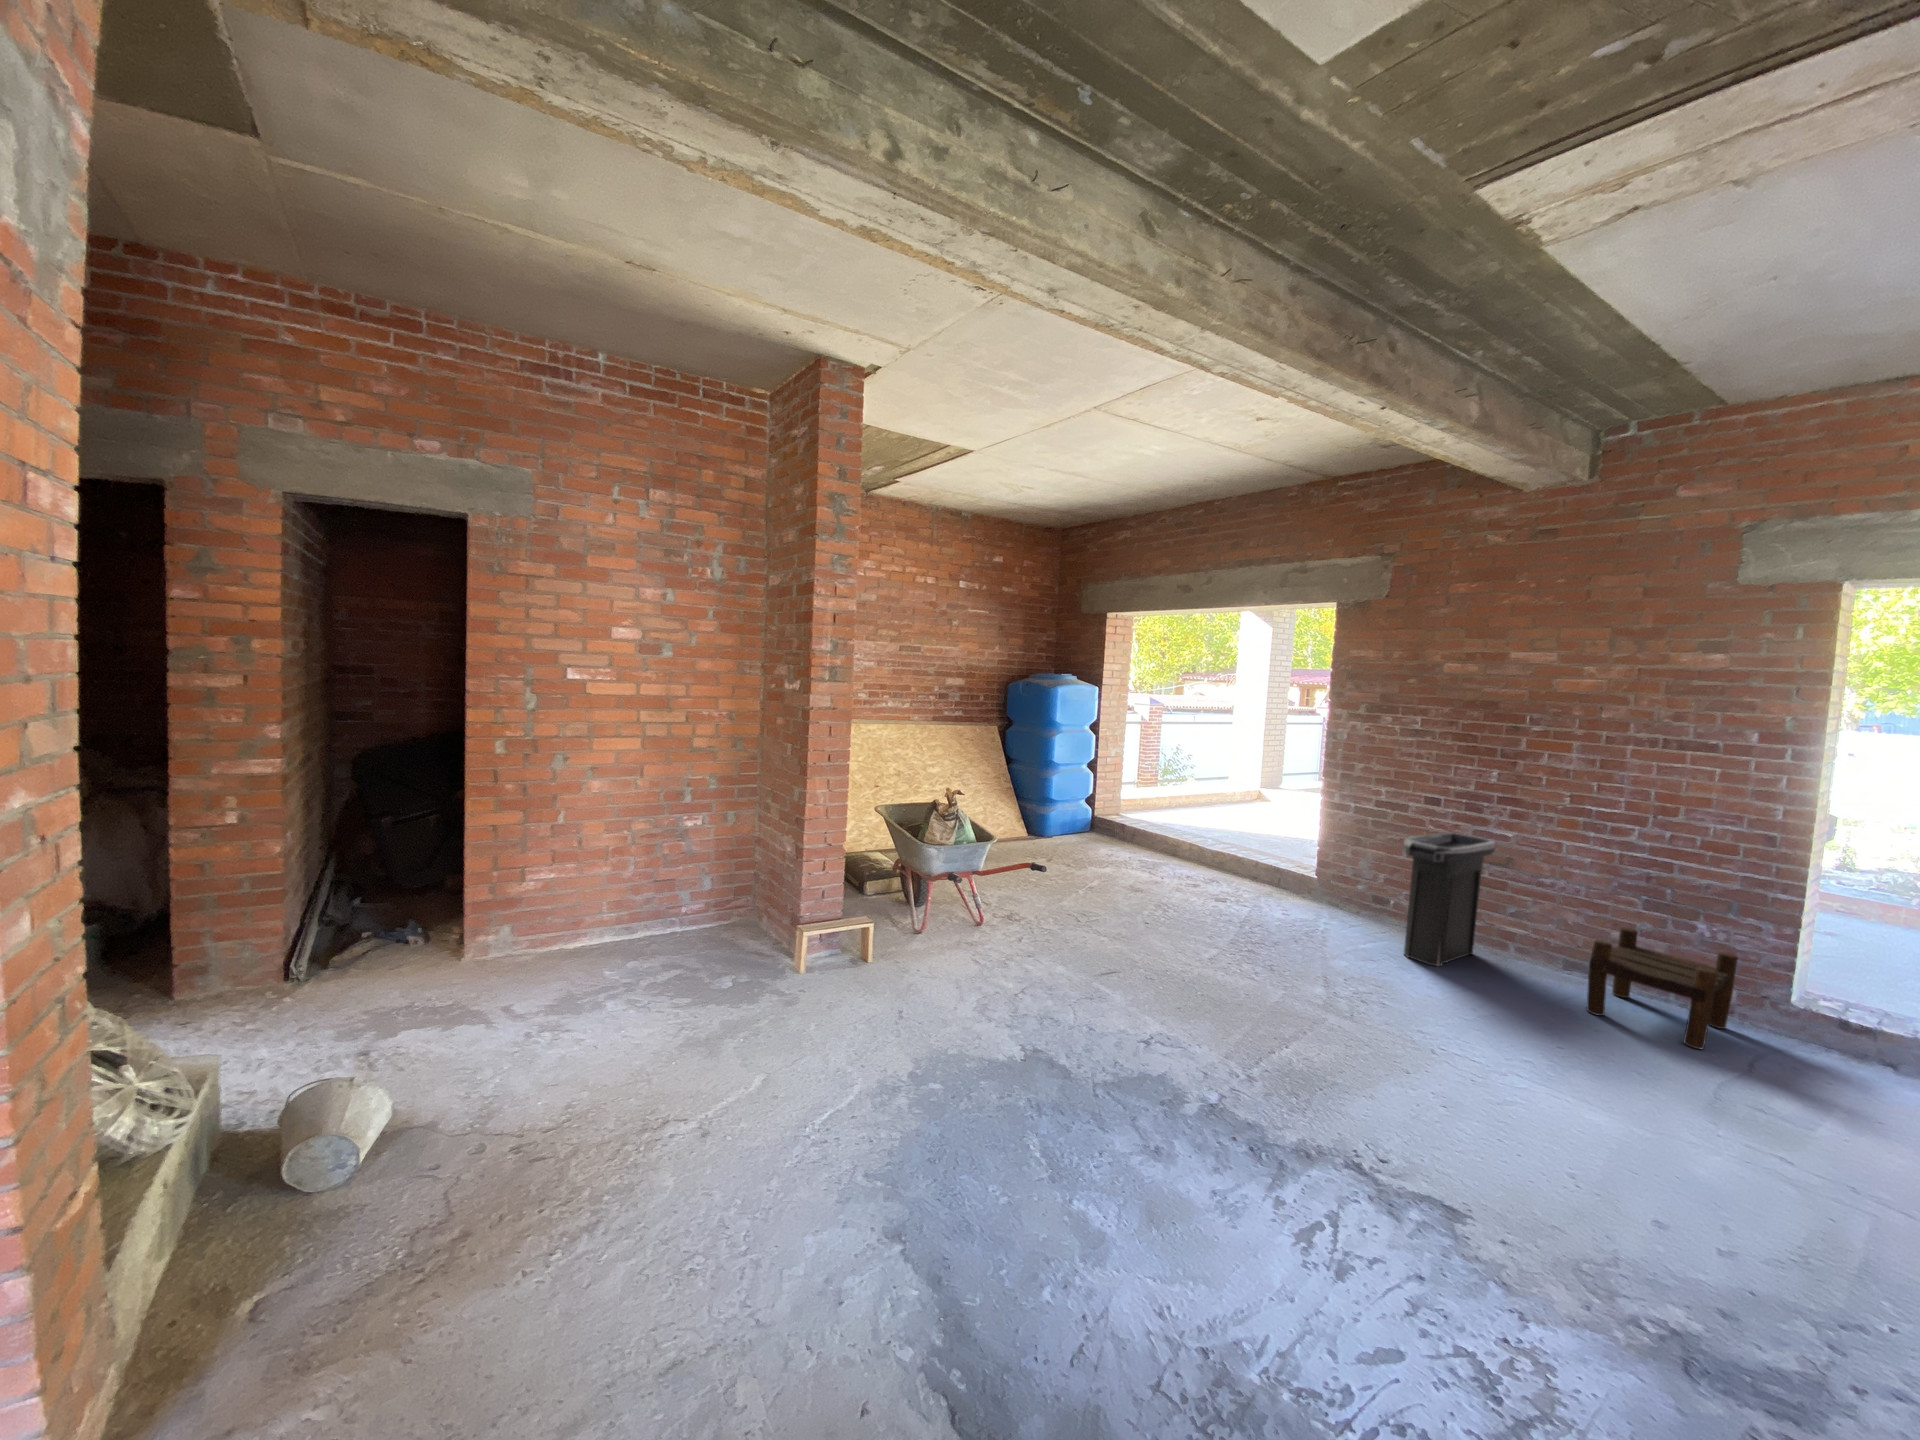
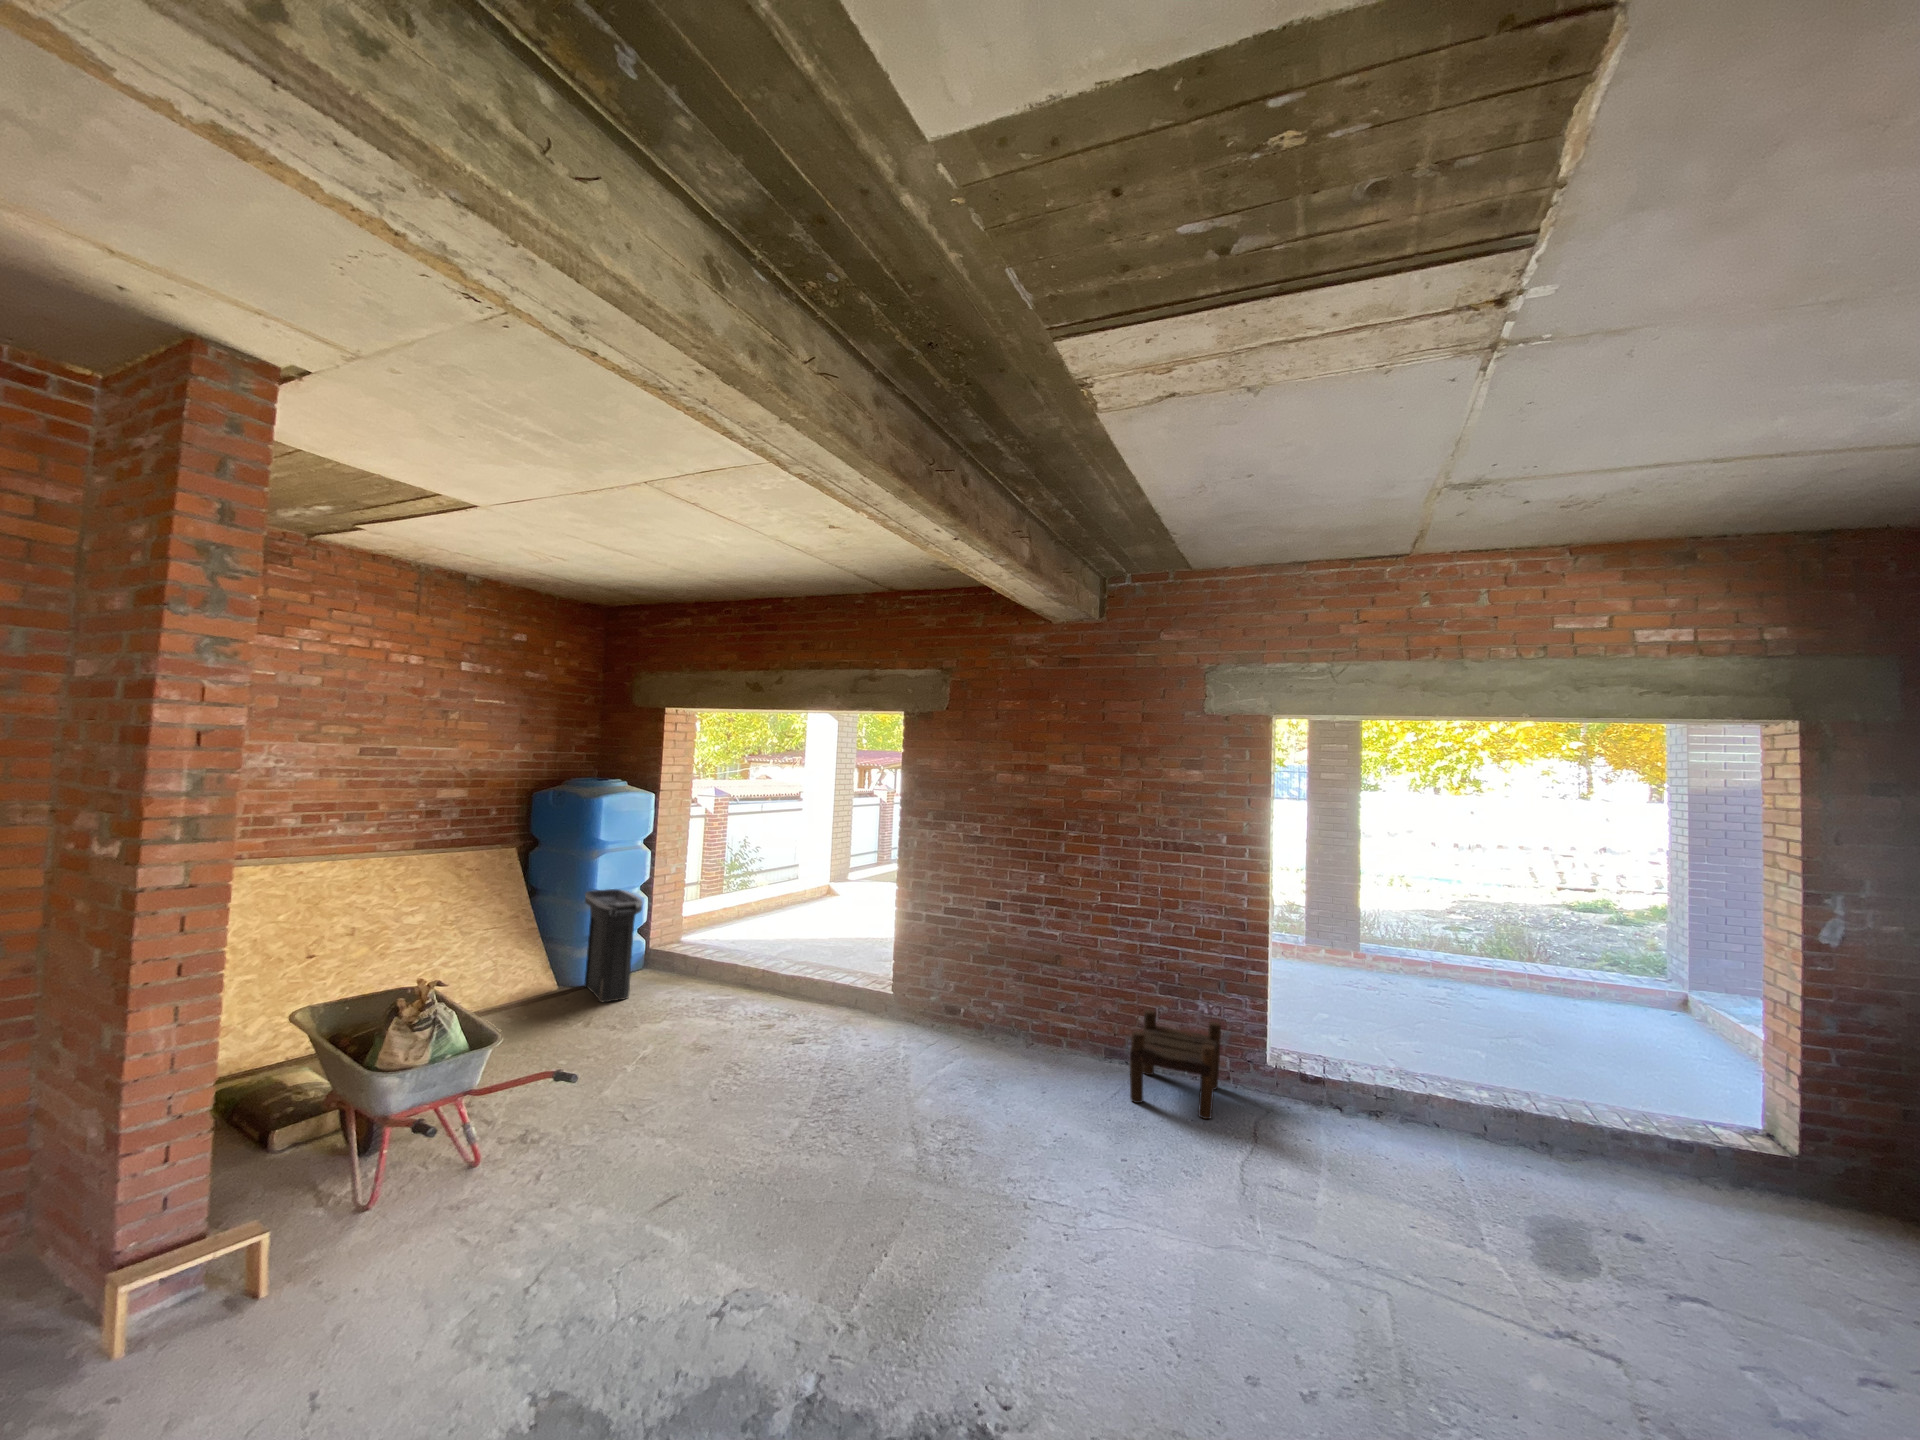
trash can: present [1404,833,1495,966] -> present [584,889,643,1002]

